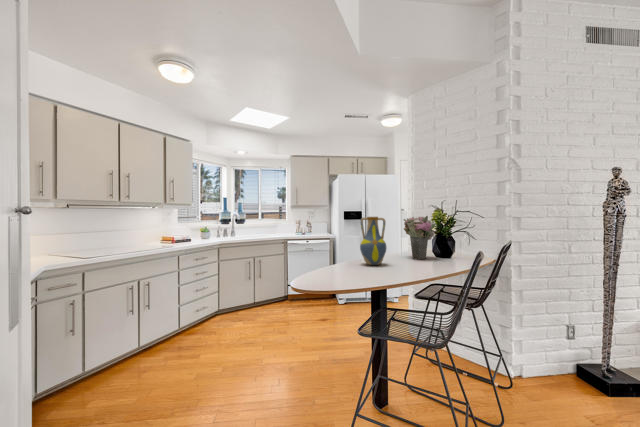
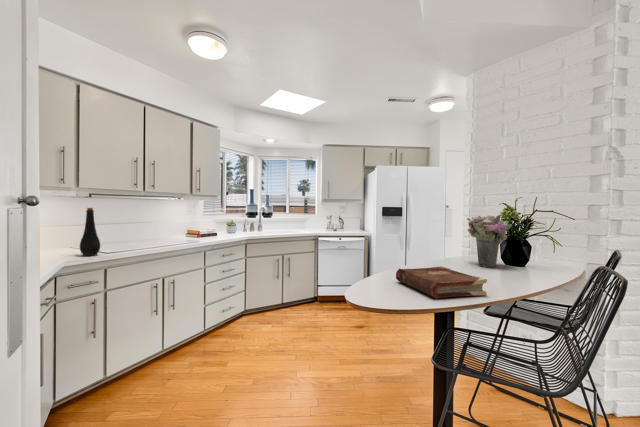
bottle: none [59,217,79,262] -> present [80,208,100,256]
vase: present [360,217,386,265] -> none [419,215,452,274]
book: none [337,258,403,282] -> present [396,266,487,299]

